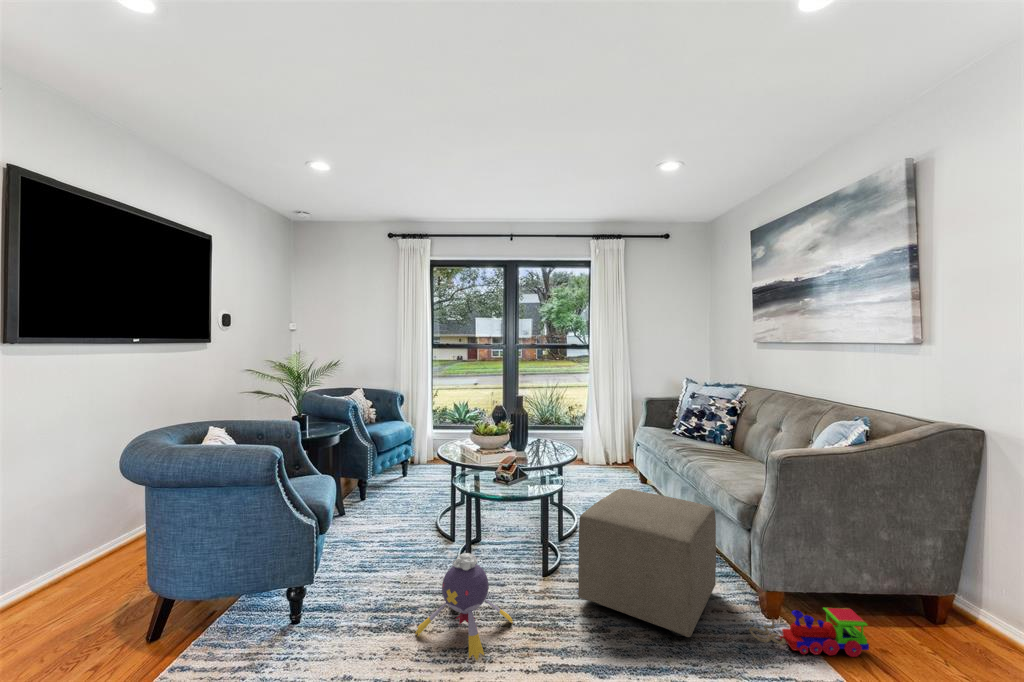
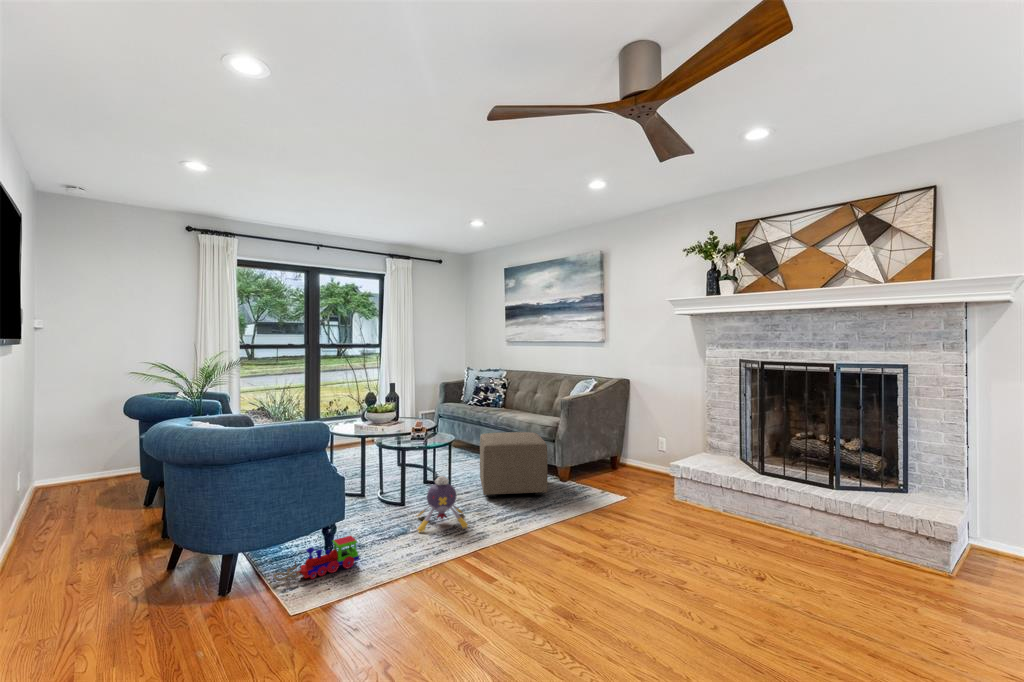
toy train: present [749,608,869,657] -> present [273,536,359,581]

